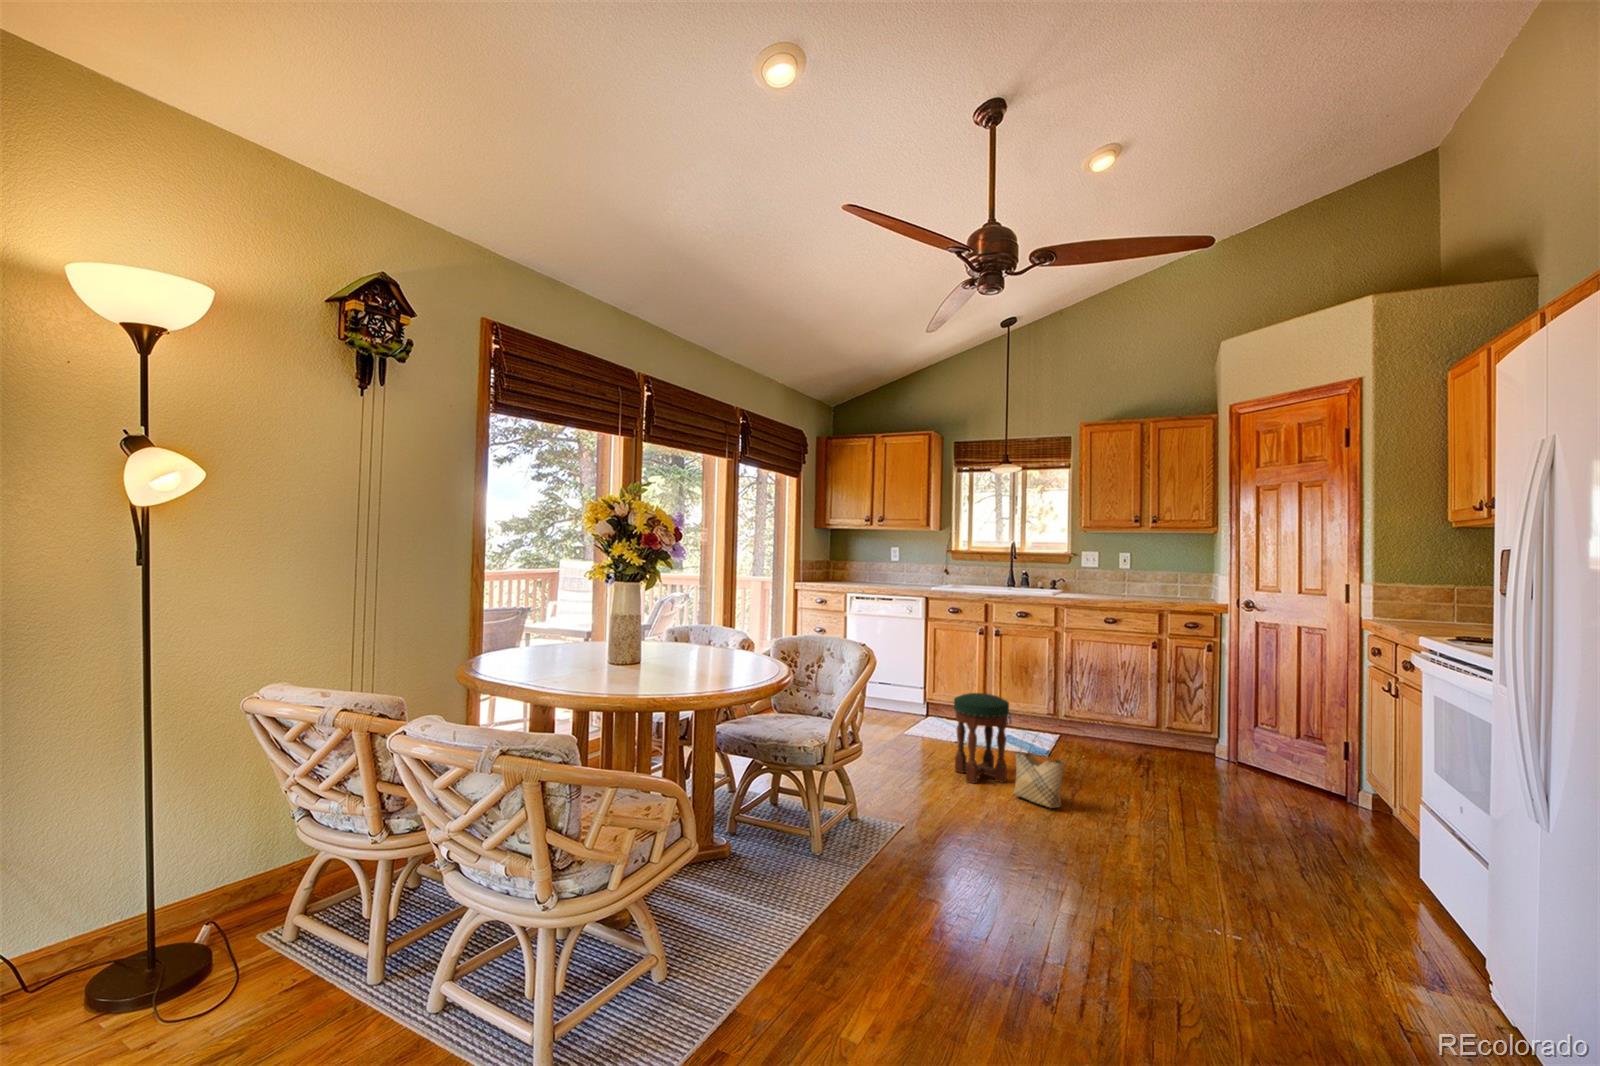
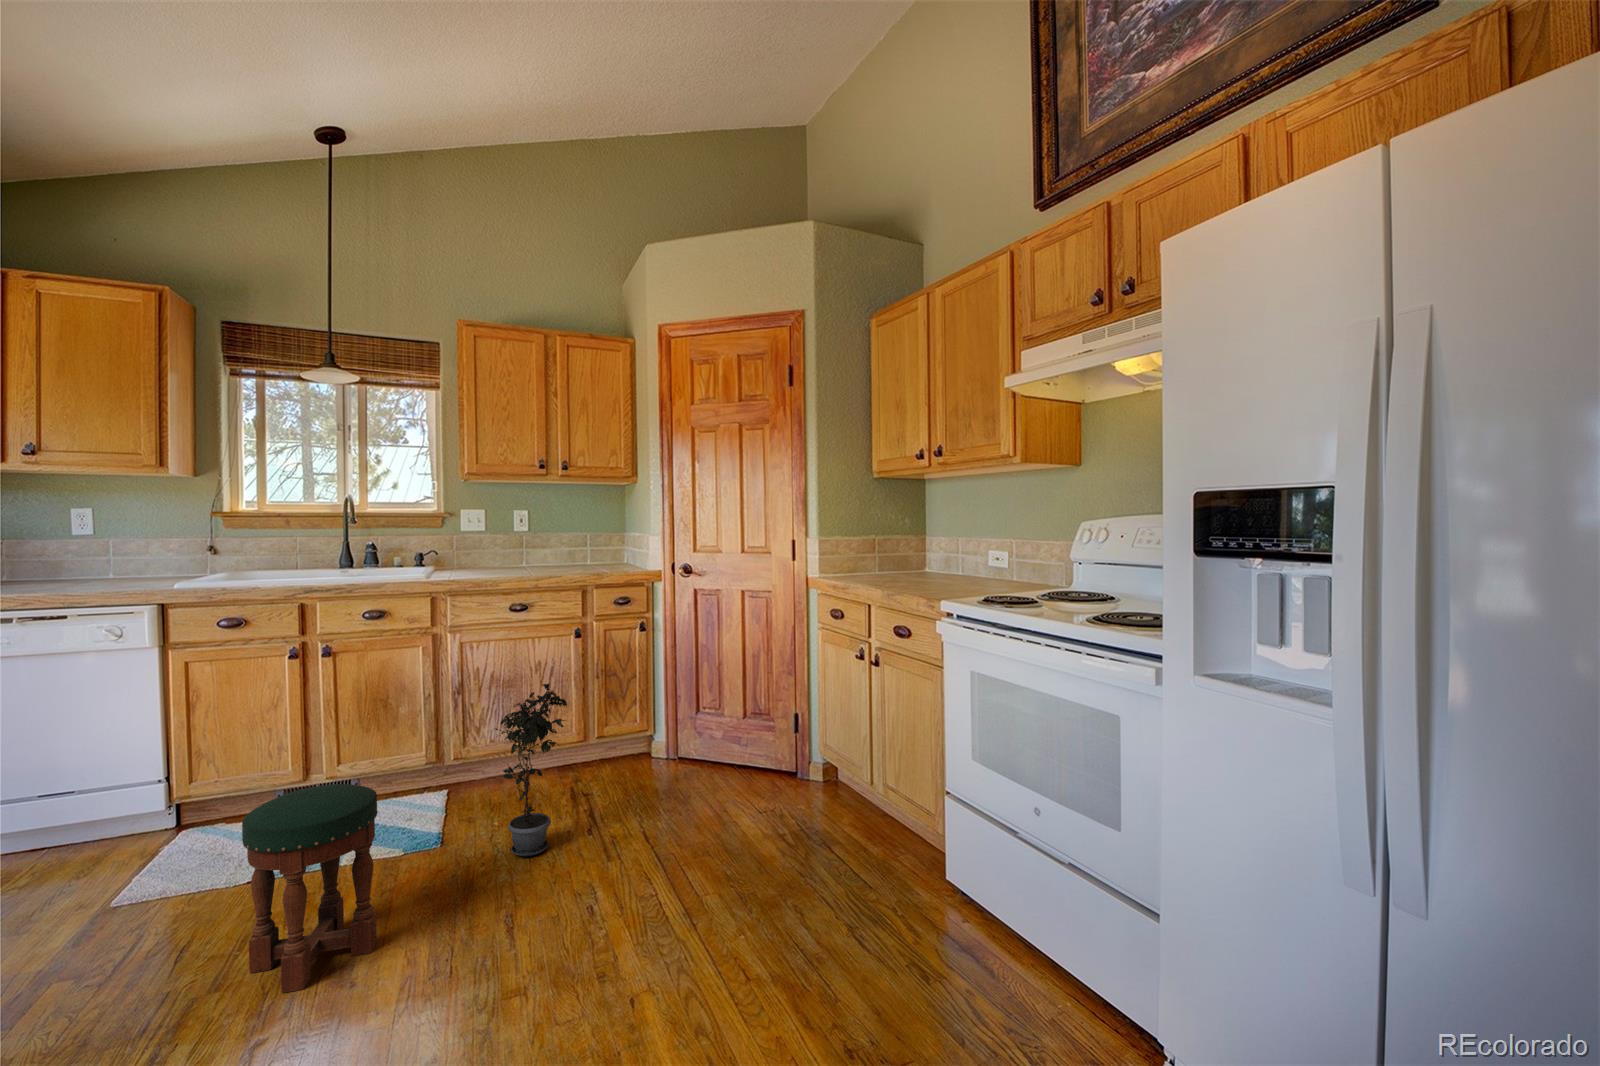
potted plant: none [1076,669,1126,777] -> present [496,684,567,857]
woven basket: present [1014,734,1065,808] -> none [399,829,504,980]

